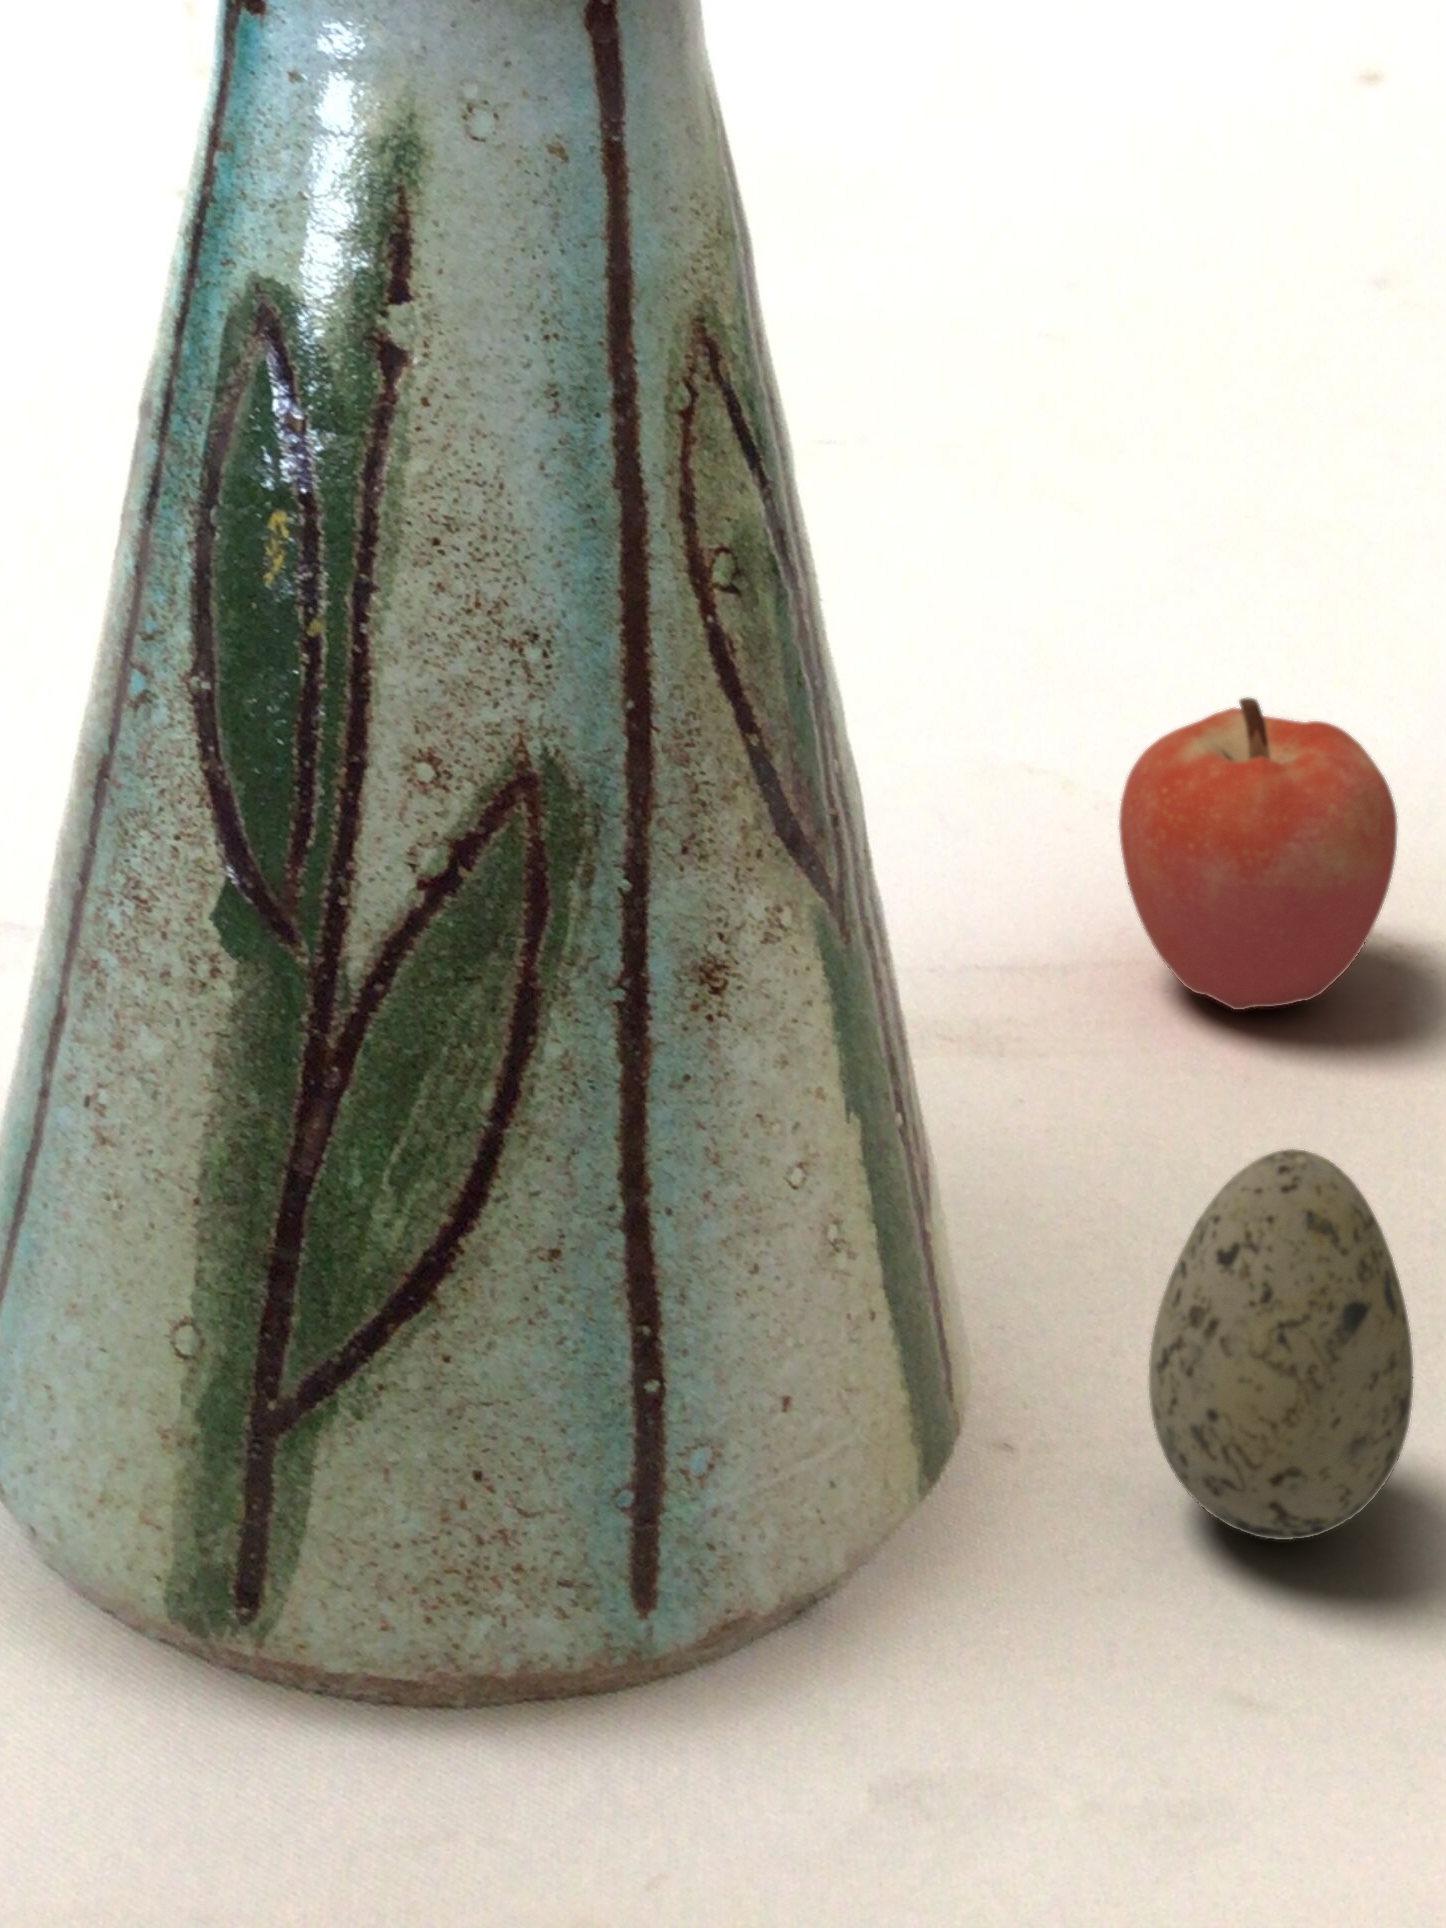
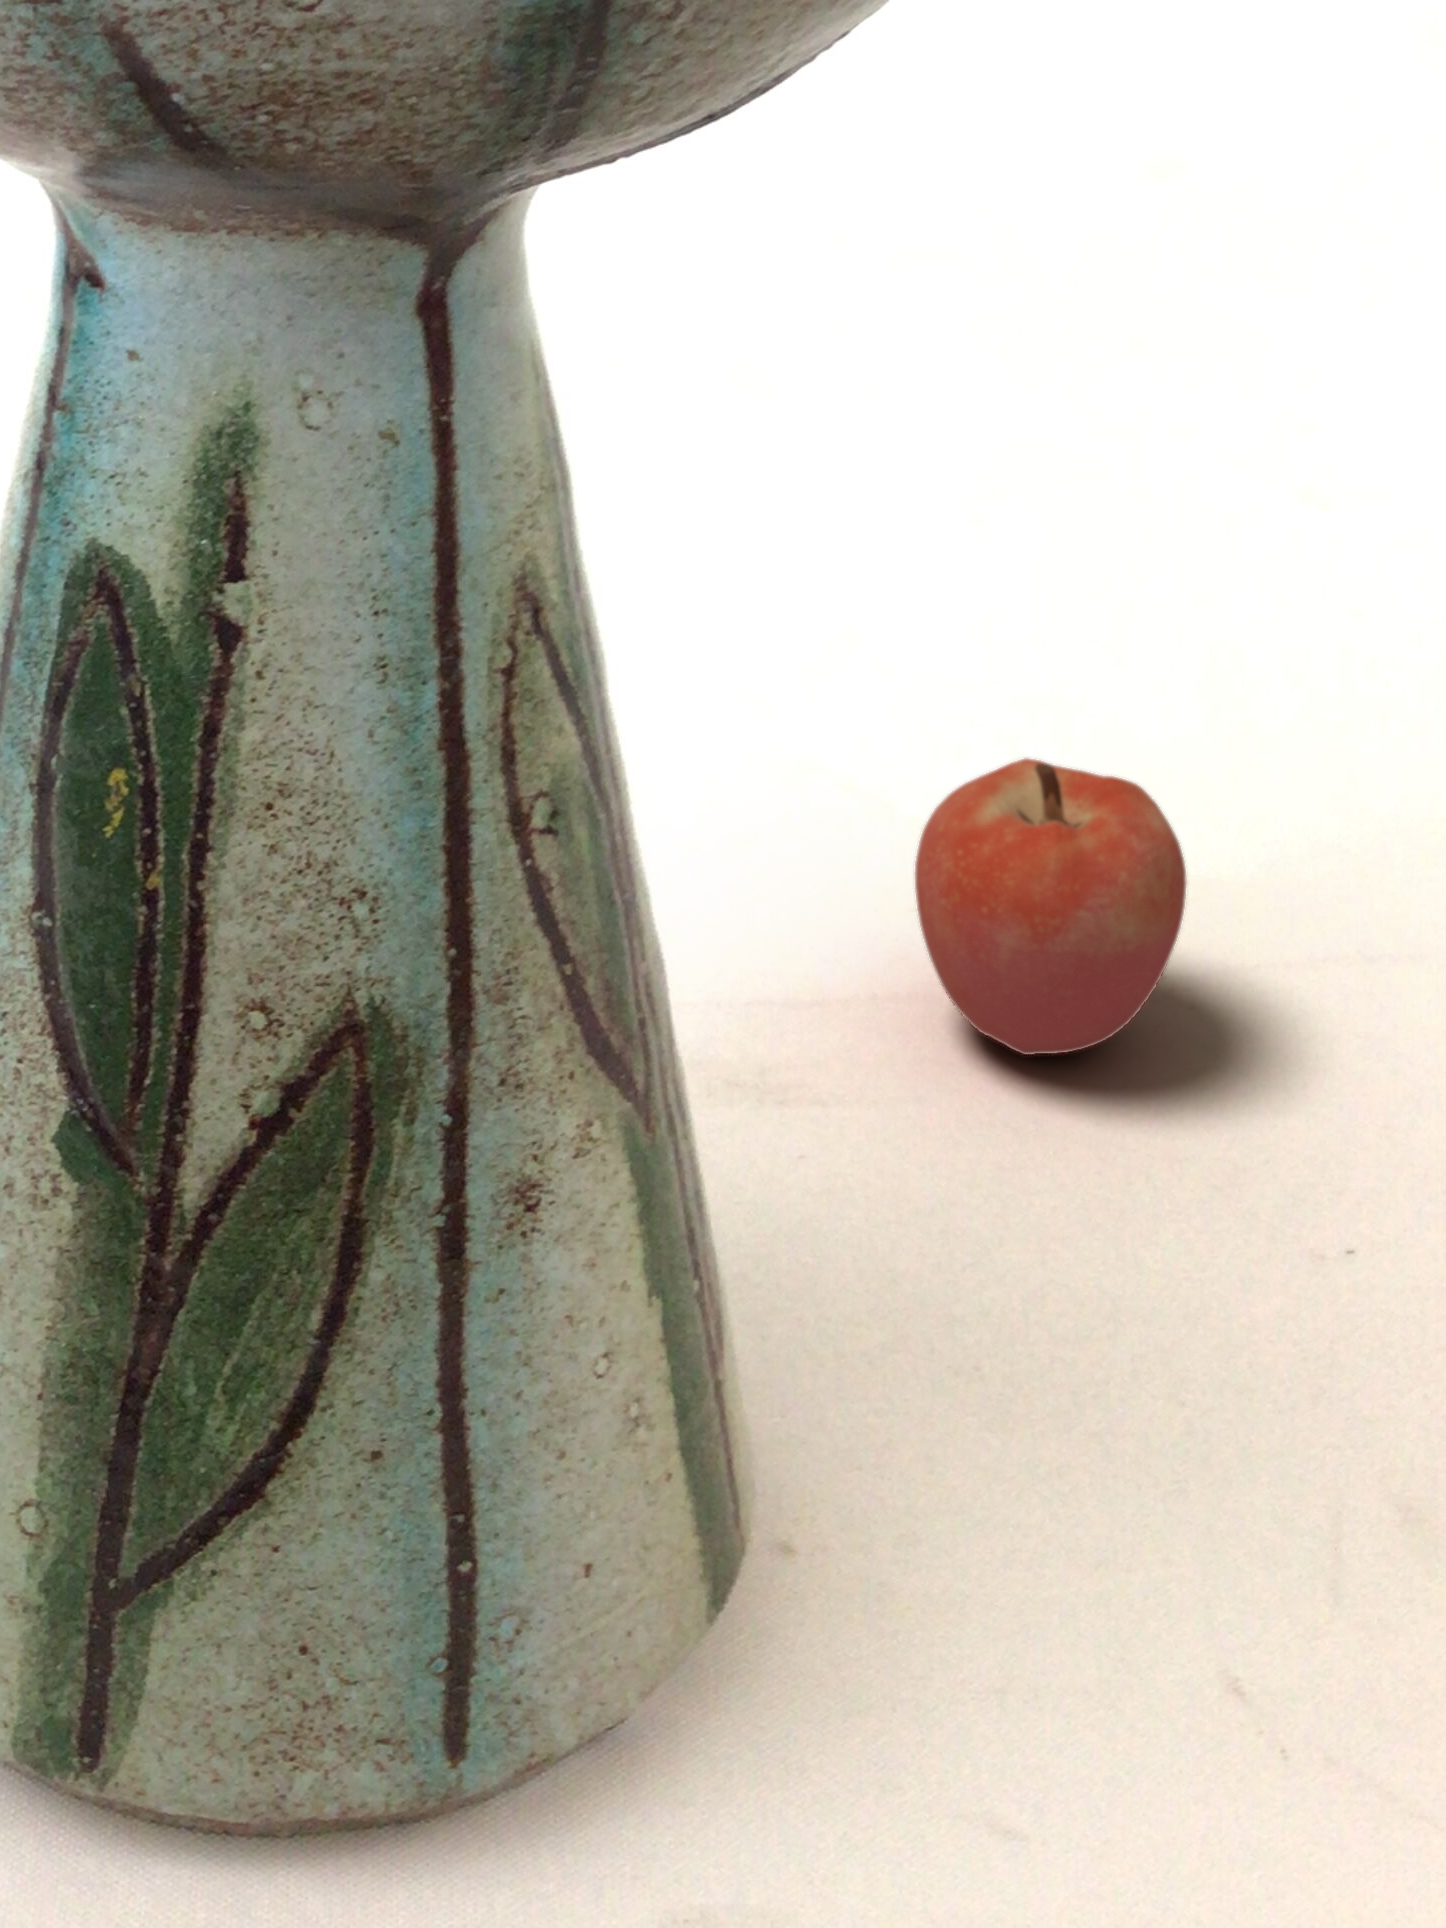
decorative egg: present [1149,1149,1413,1540] -> none [931,1310,1179,1659]

